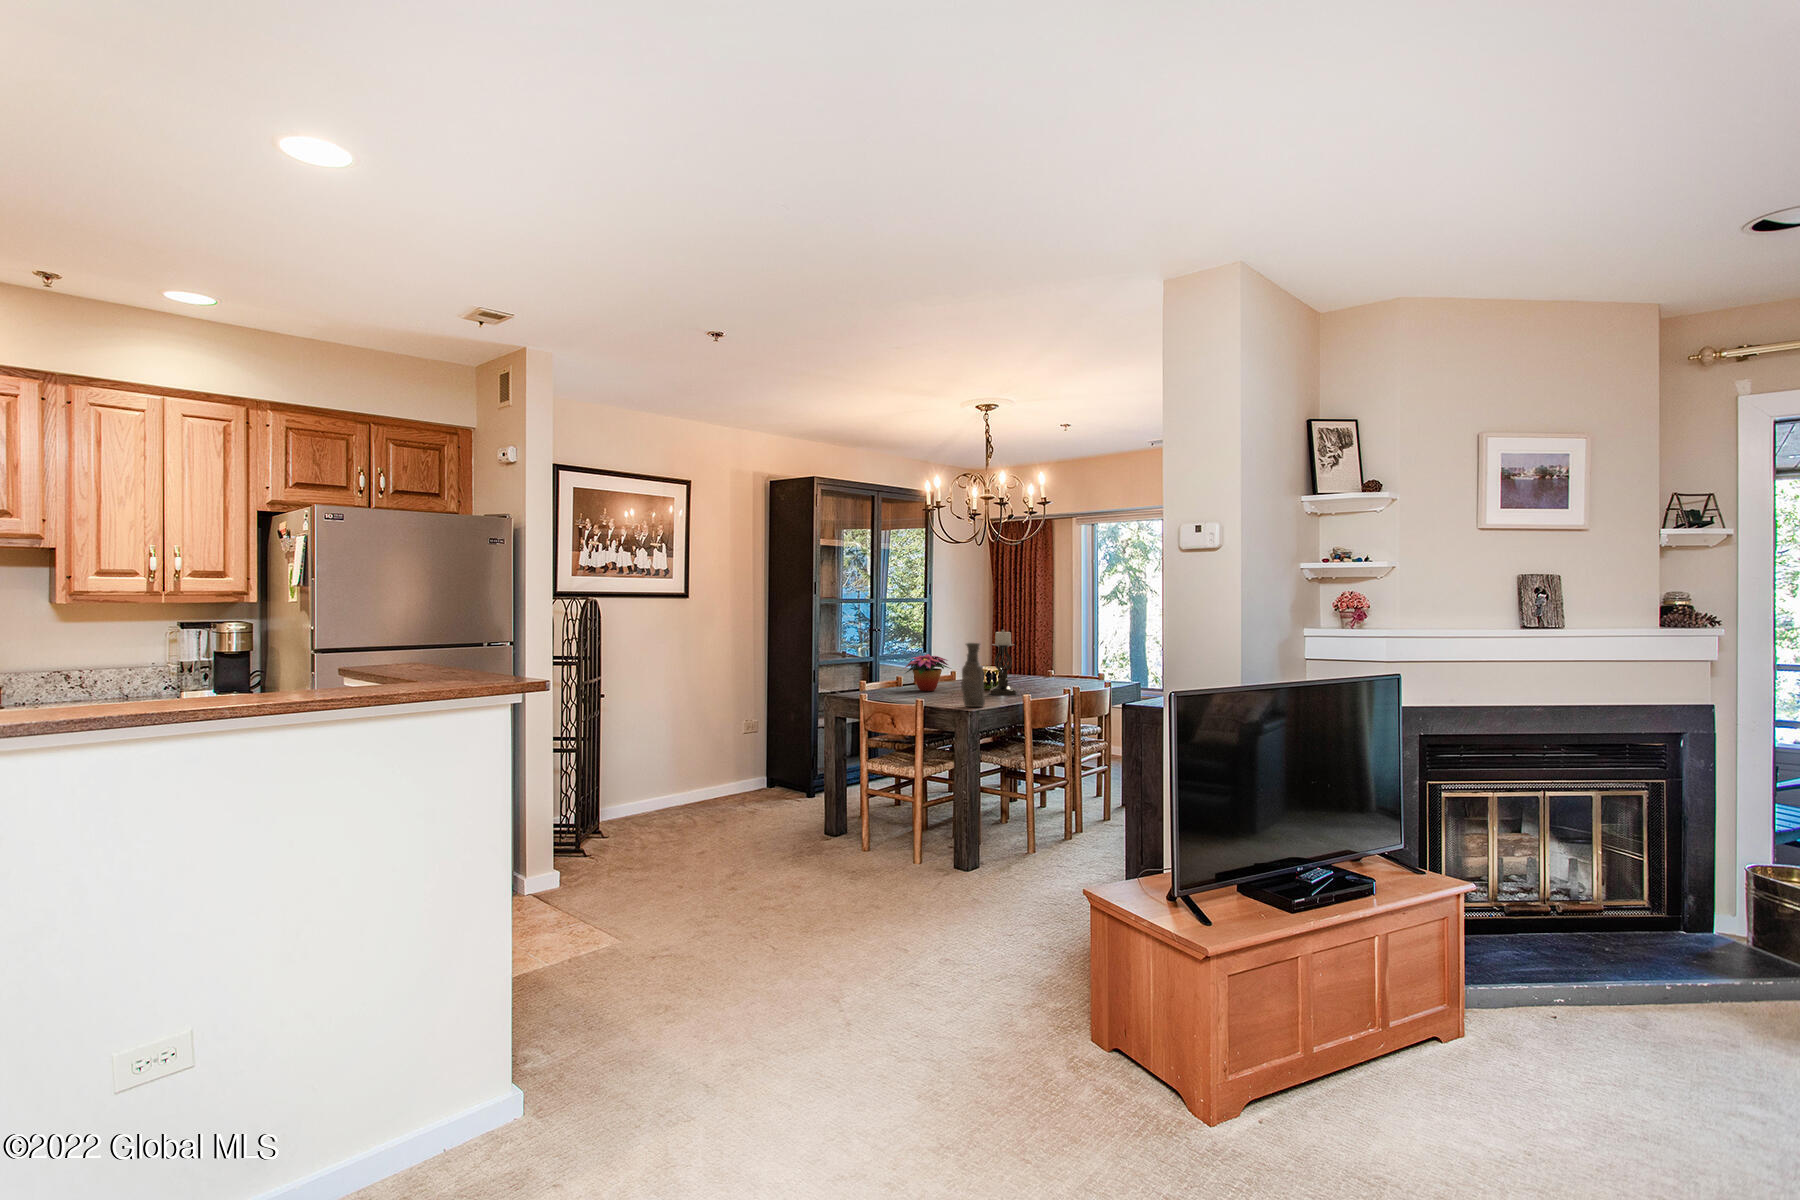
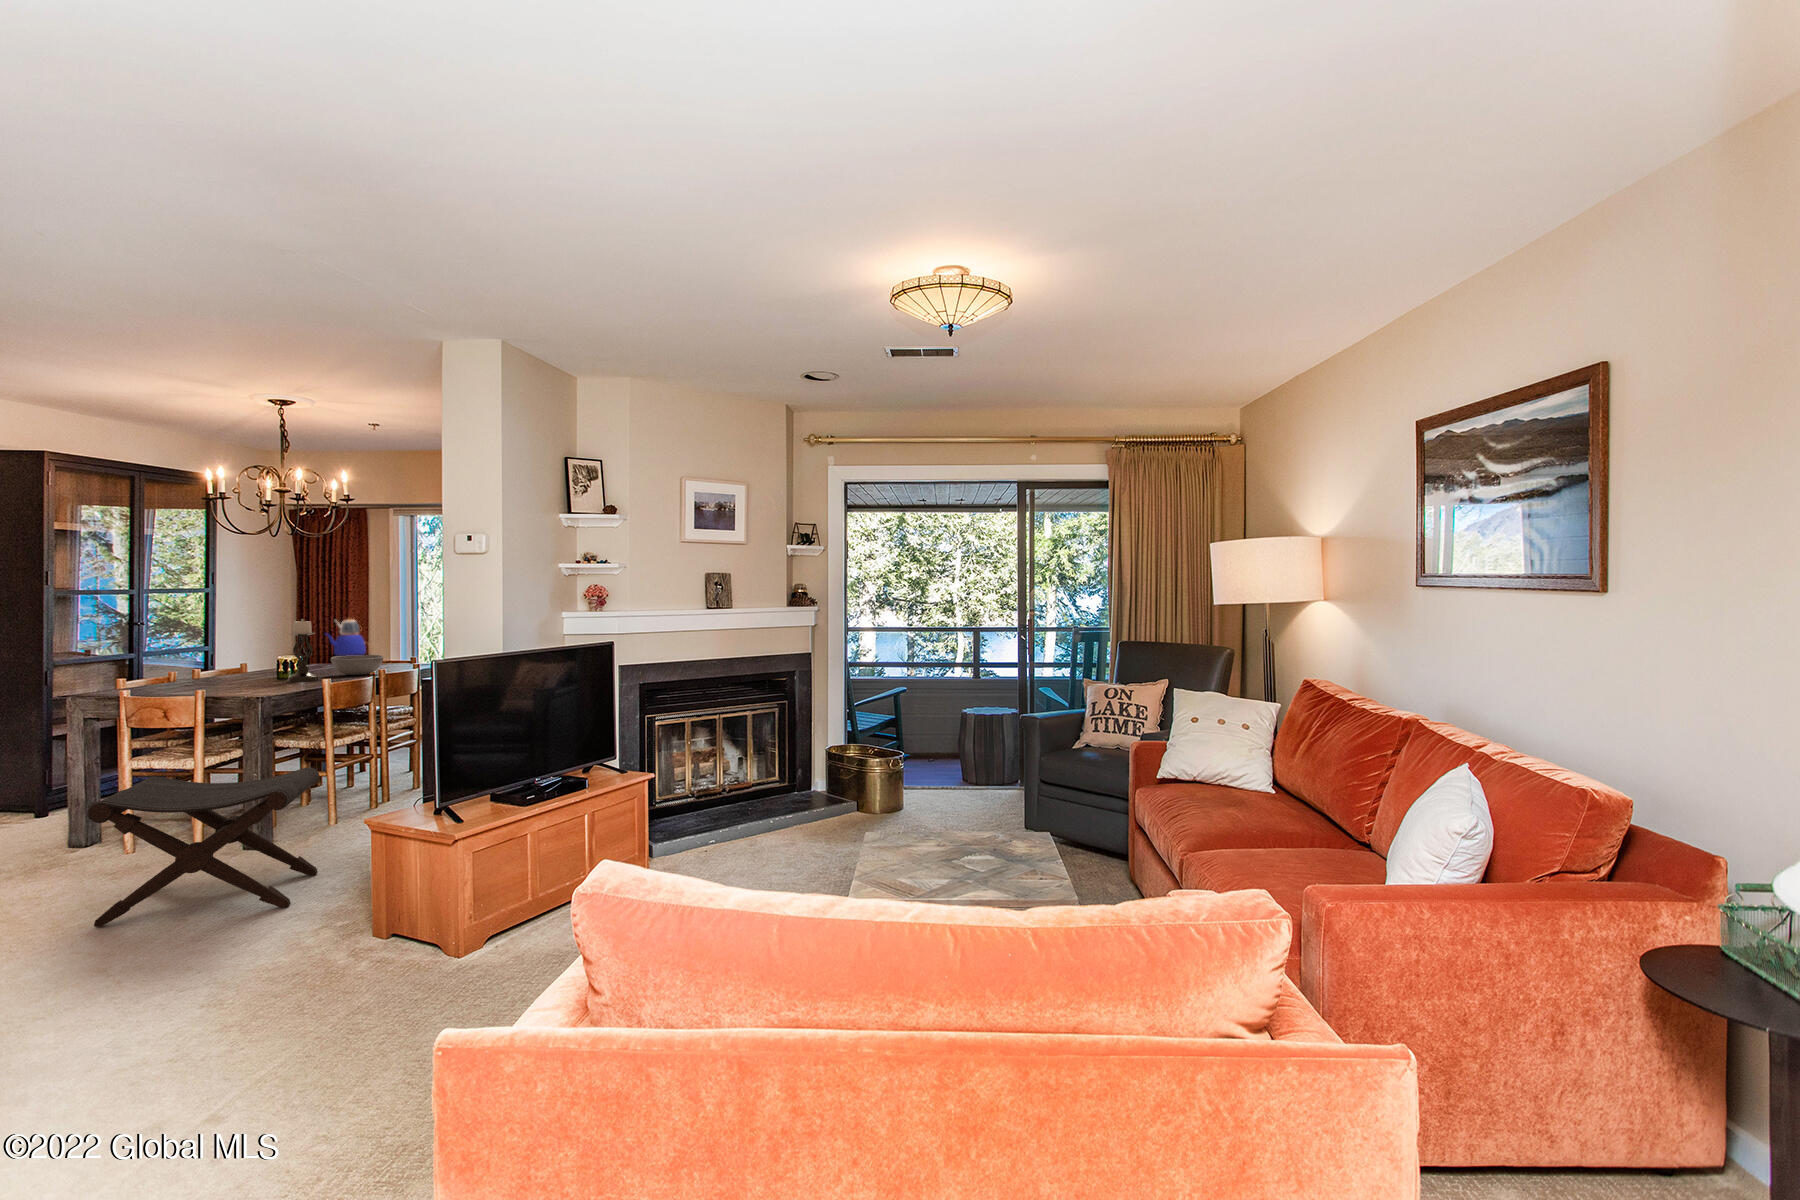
teapot: none [1018,627,1058,665] -> present [327,619,369,656]
vase: present [961,643,985,707] -> none [254,632,281,692]
flower arrangement: present [905,654,949,691] -> none [176,646,246,684]
bowl: none [1027,668,1076,690] -> present [331,655,384,675]
footstool: none [818,791,1021,971] -> present [88,767,319,927]

